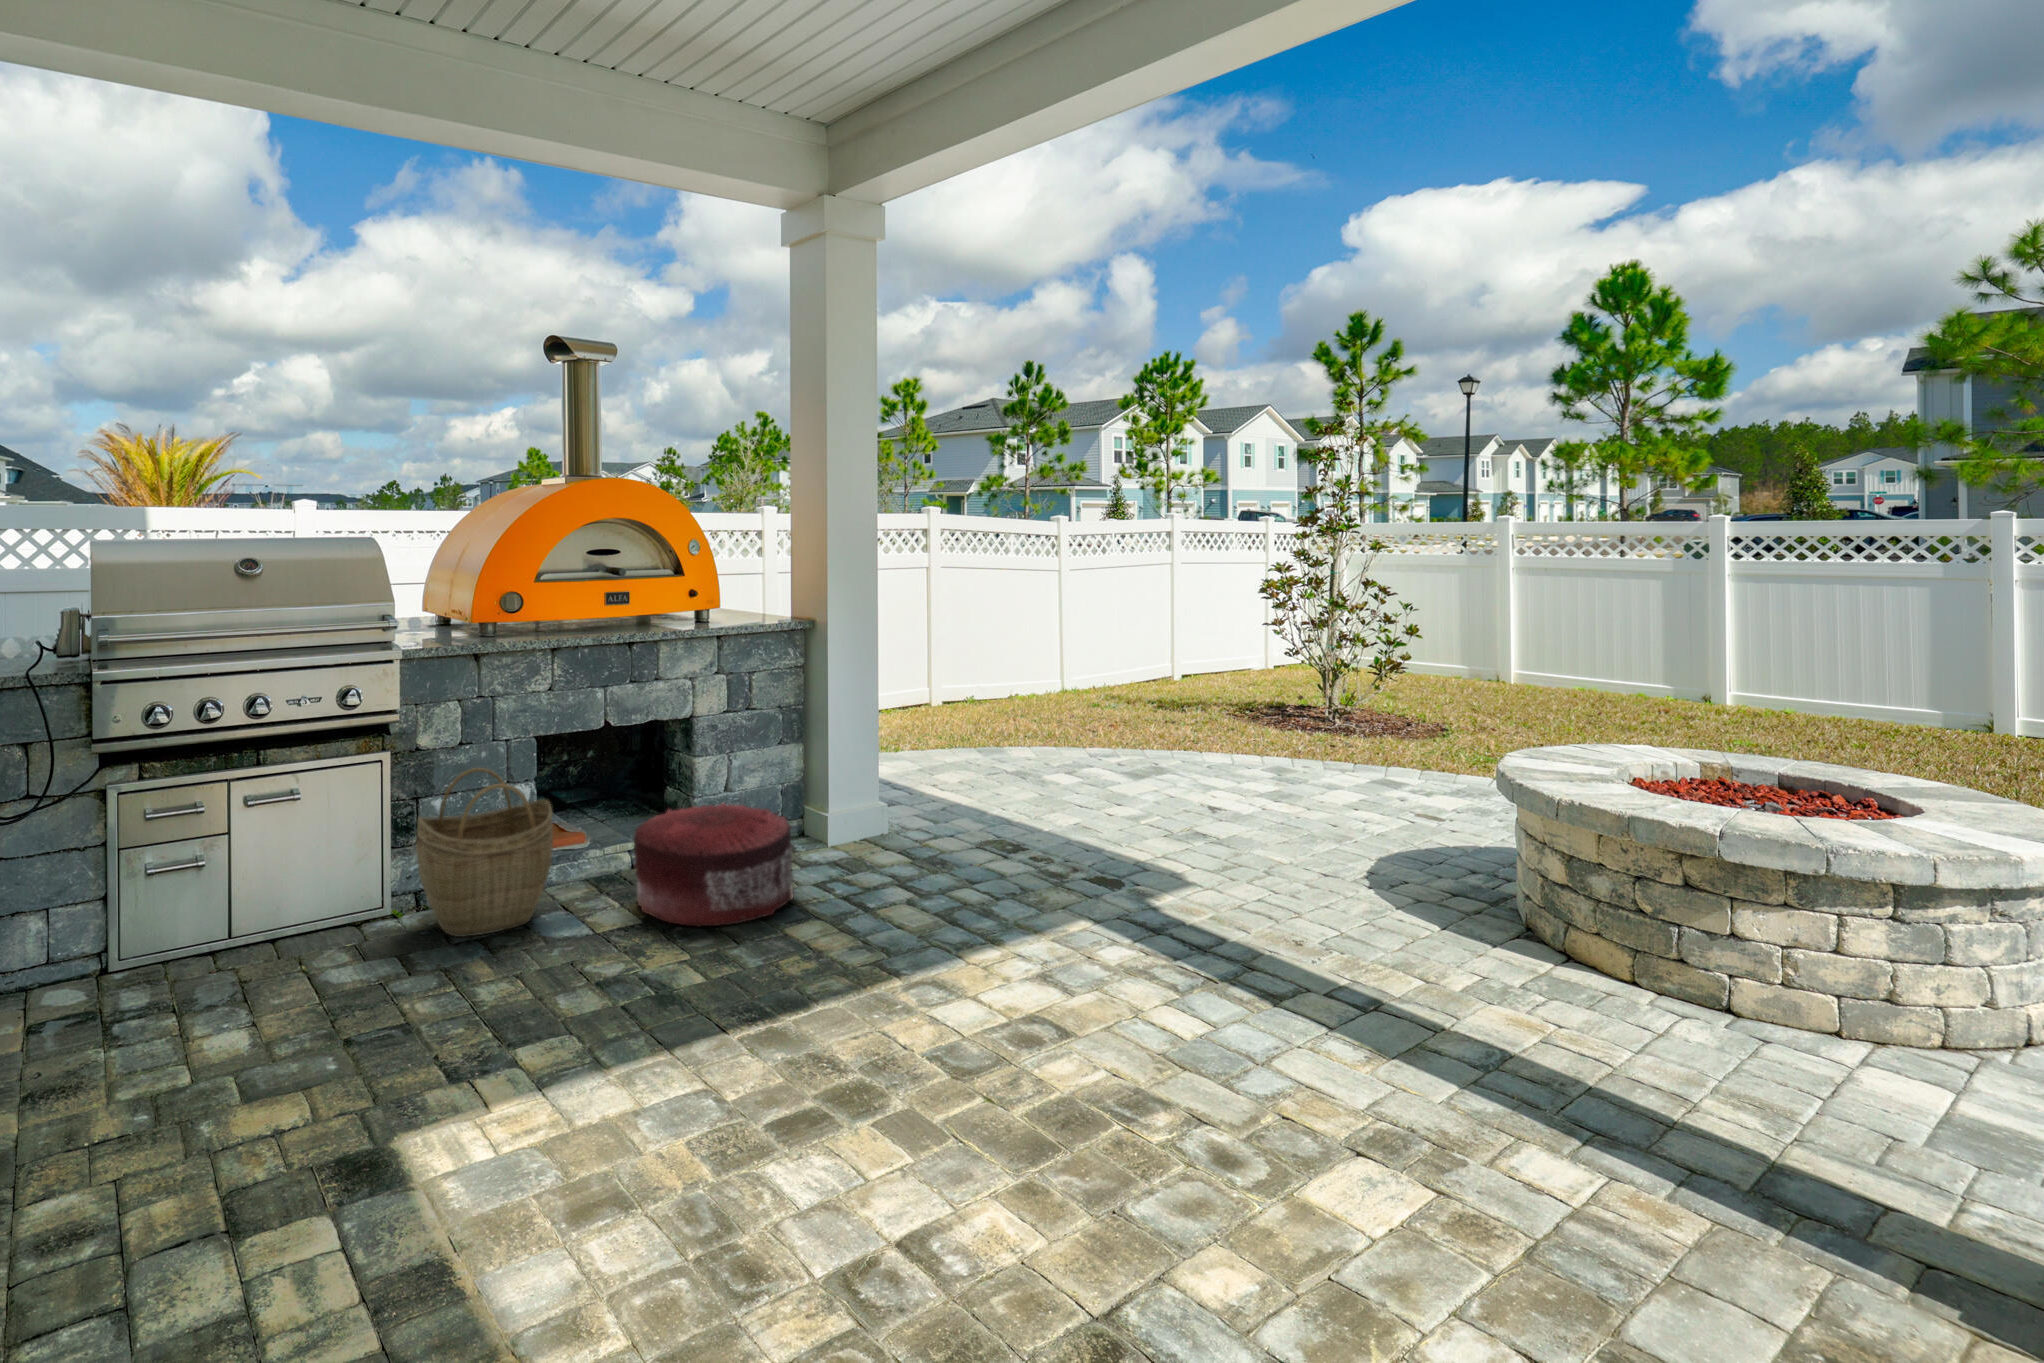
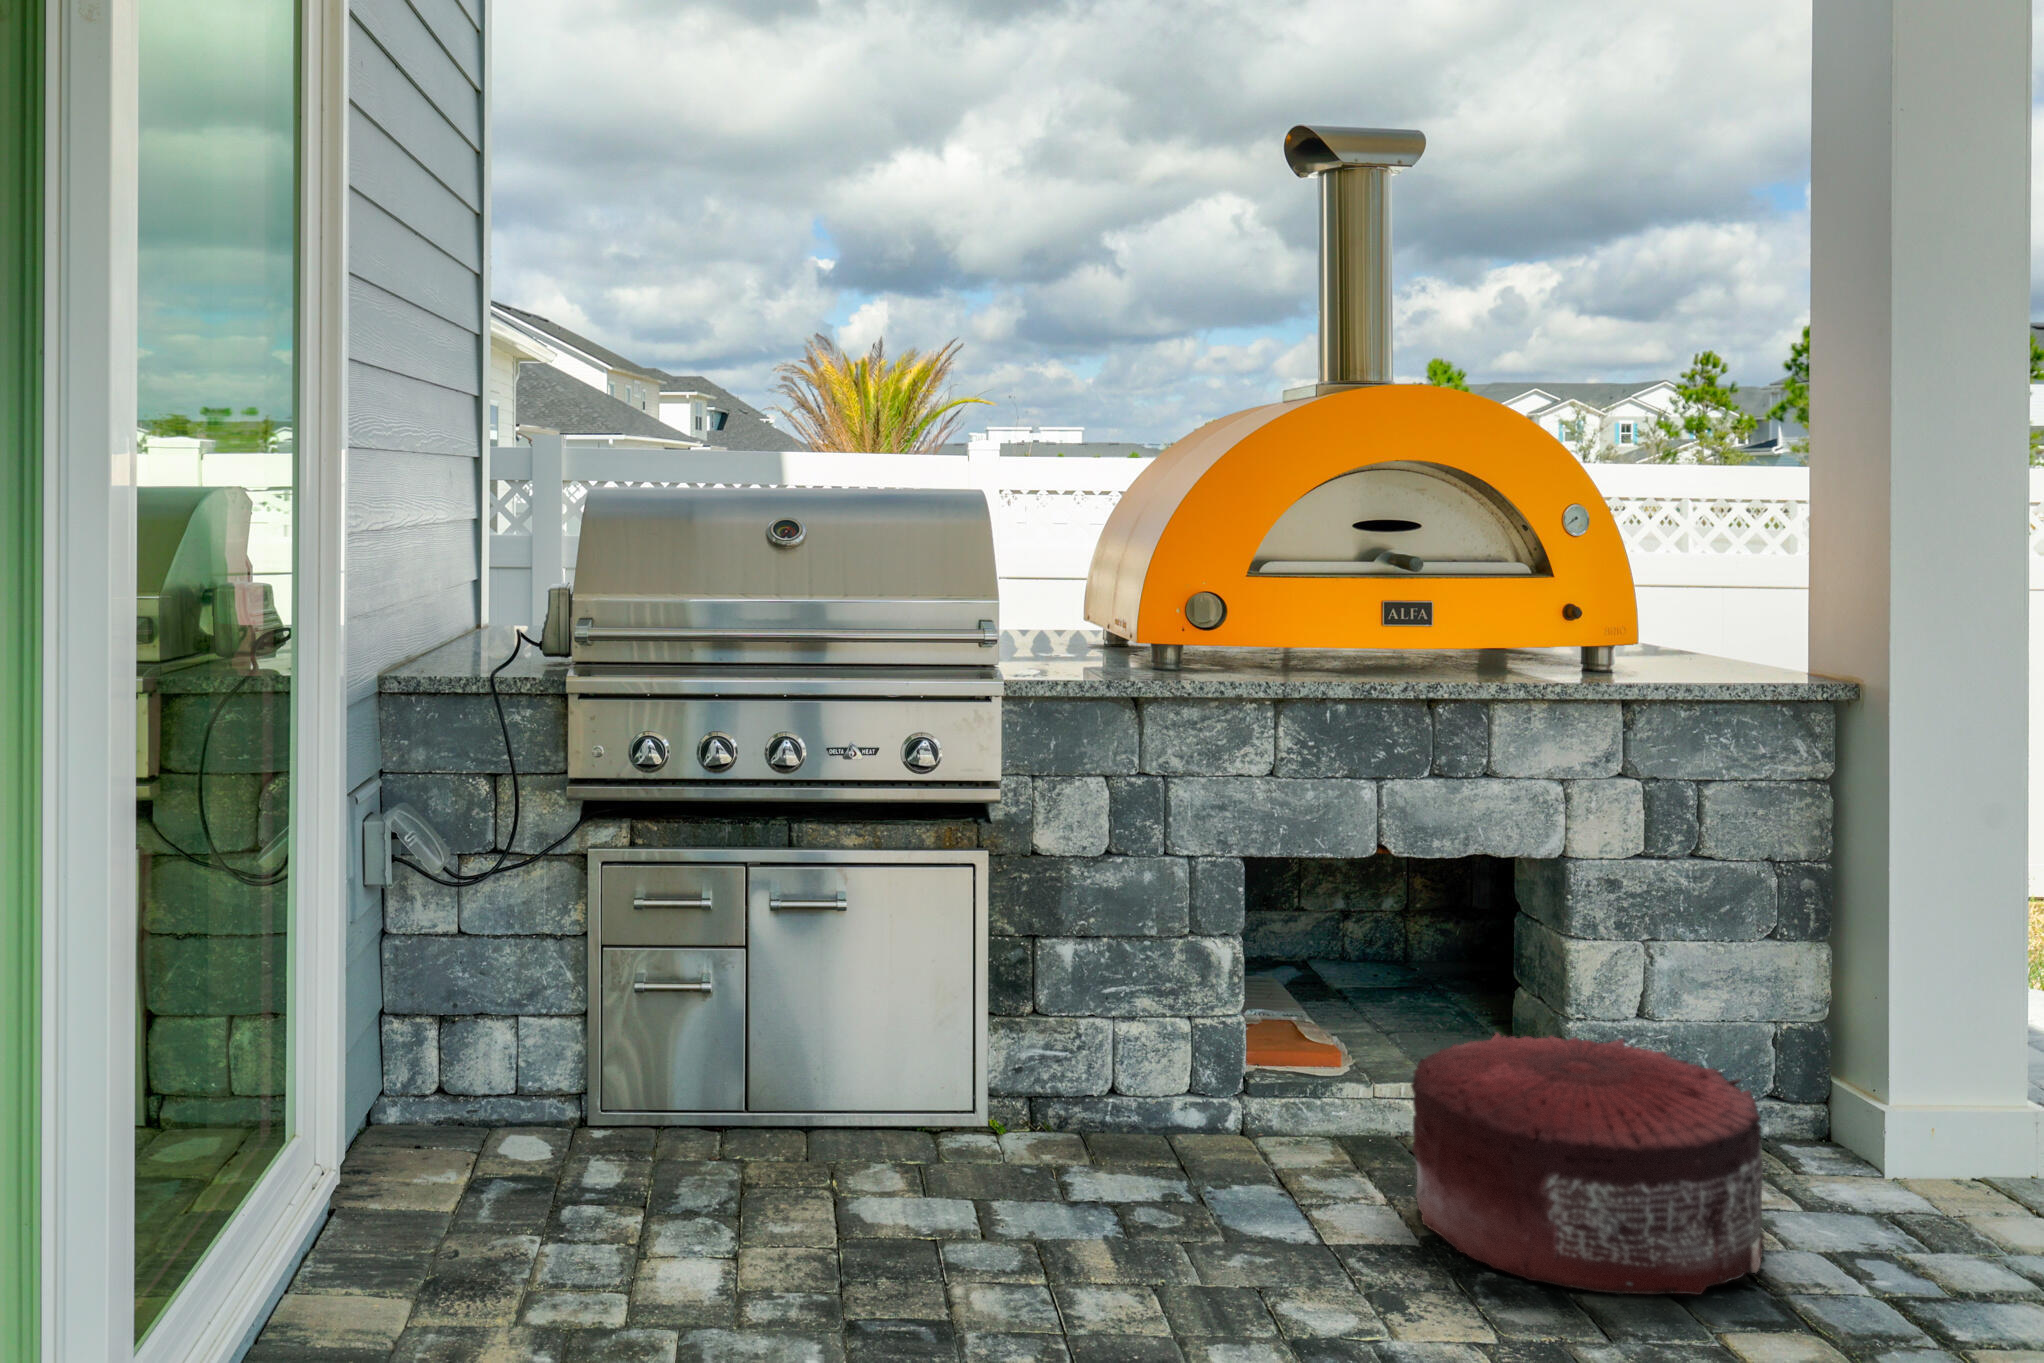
woven basket: present [416,768,553,937] -> none [1019,900,1257,1198]

